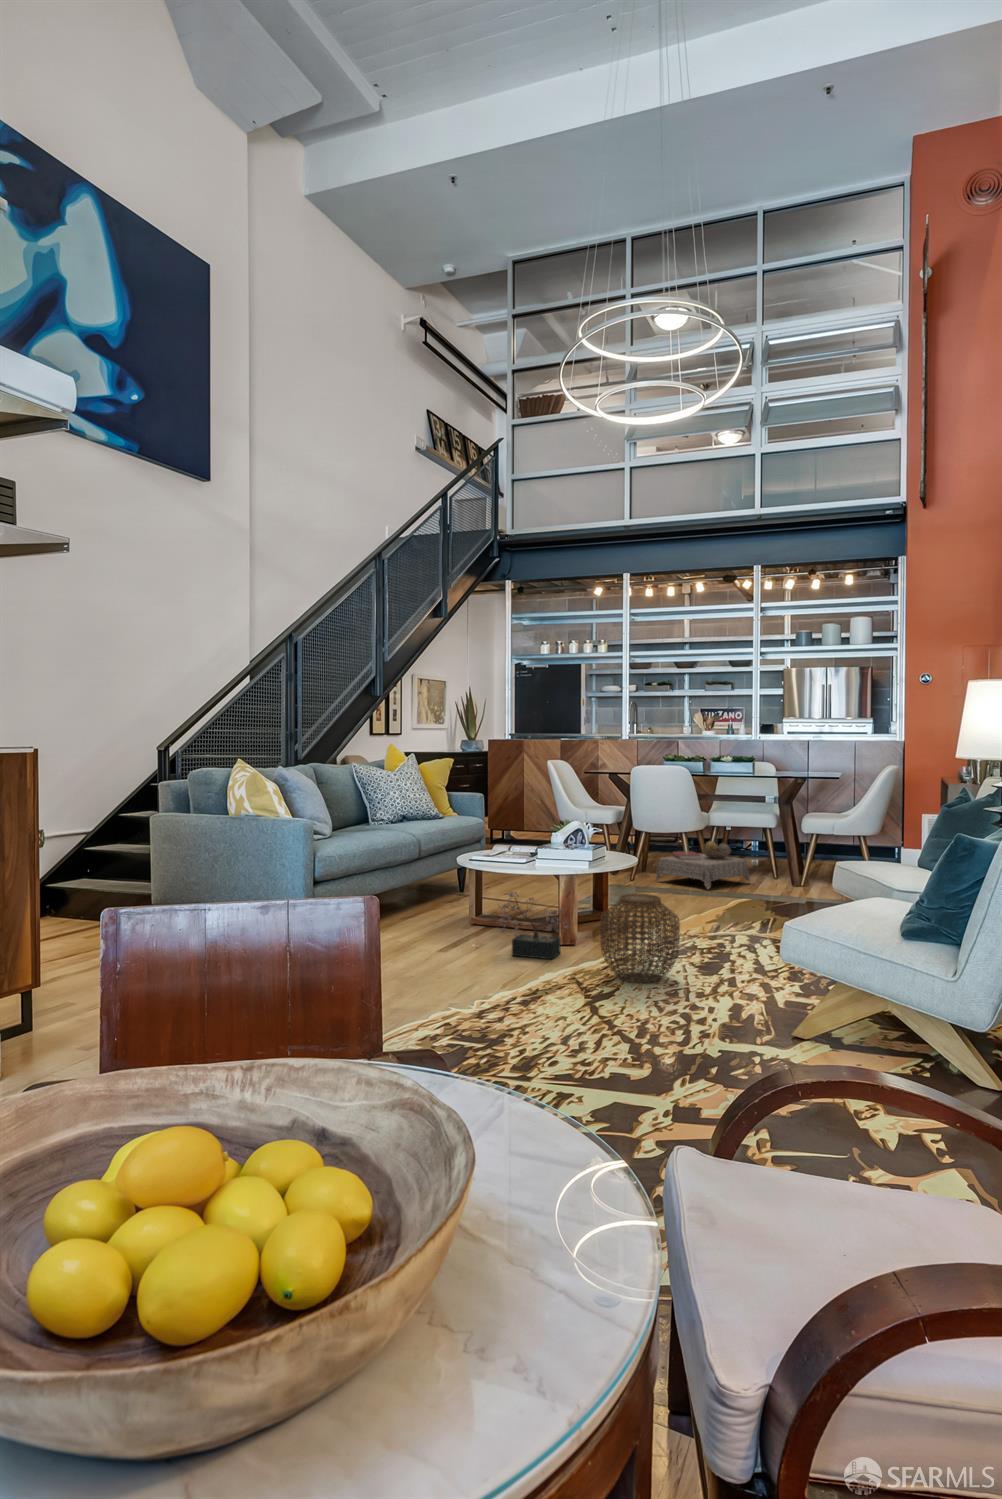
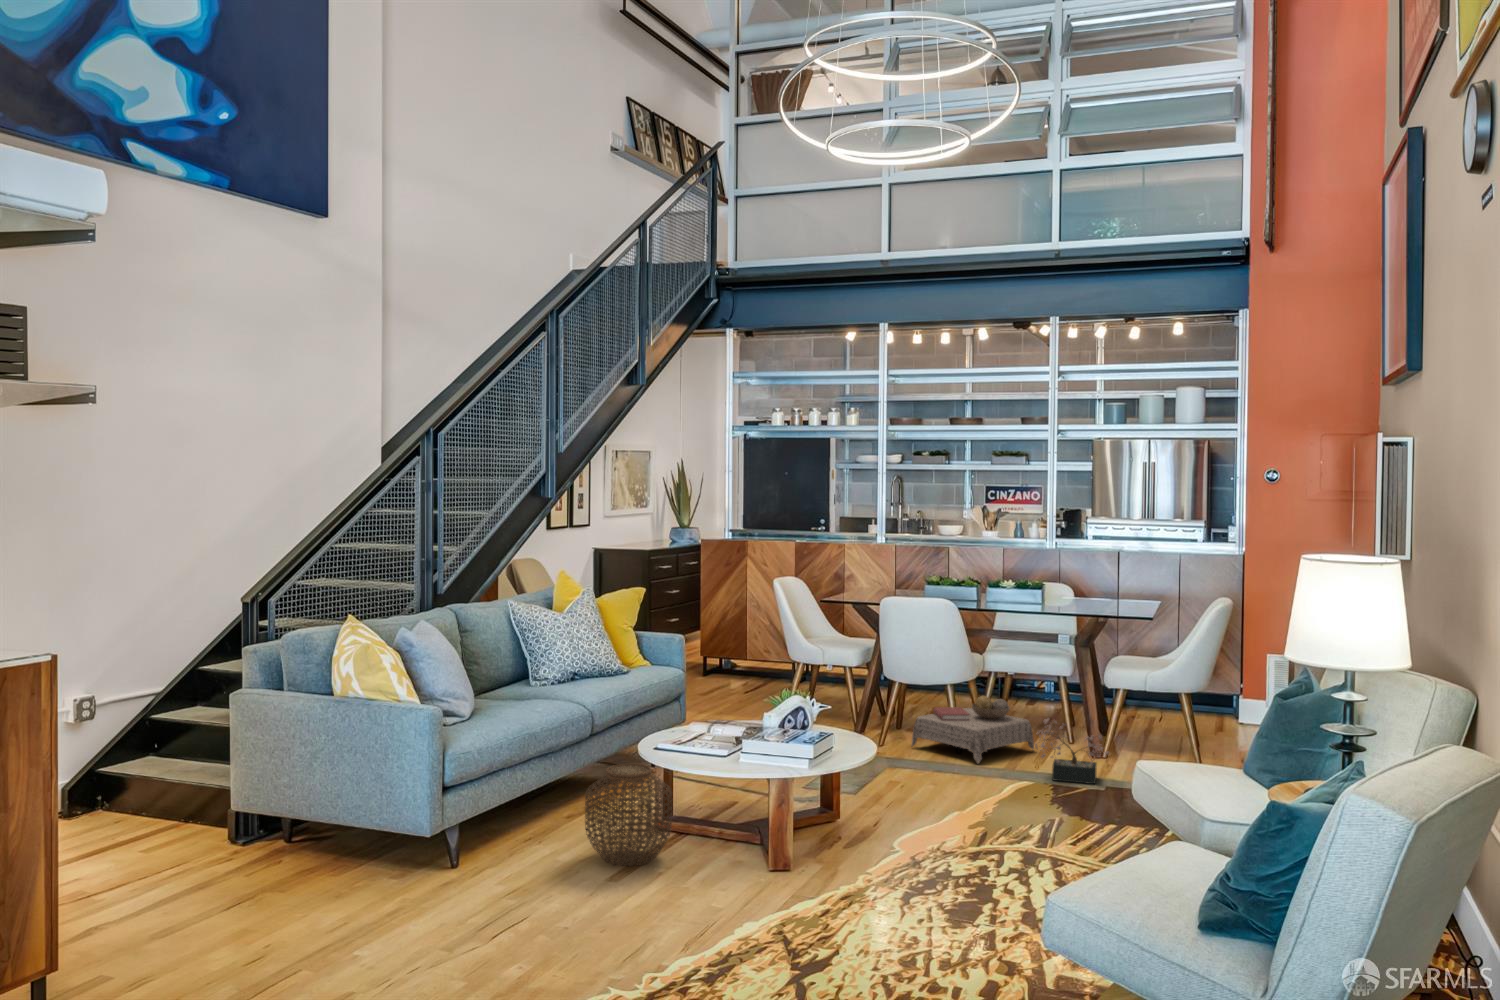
decorative plant: present [500,892,568,959] -> present [1035,718,1109,784]
woven basket: present [600,894,680,983] -> present [585,764,672,866]

